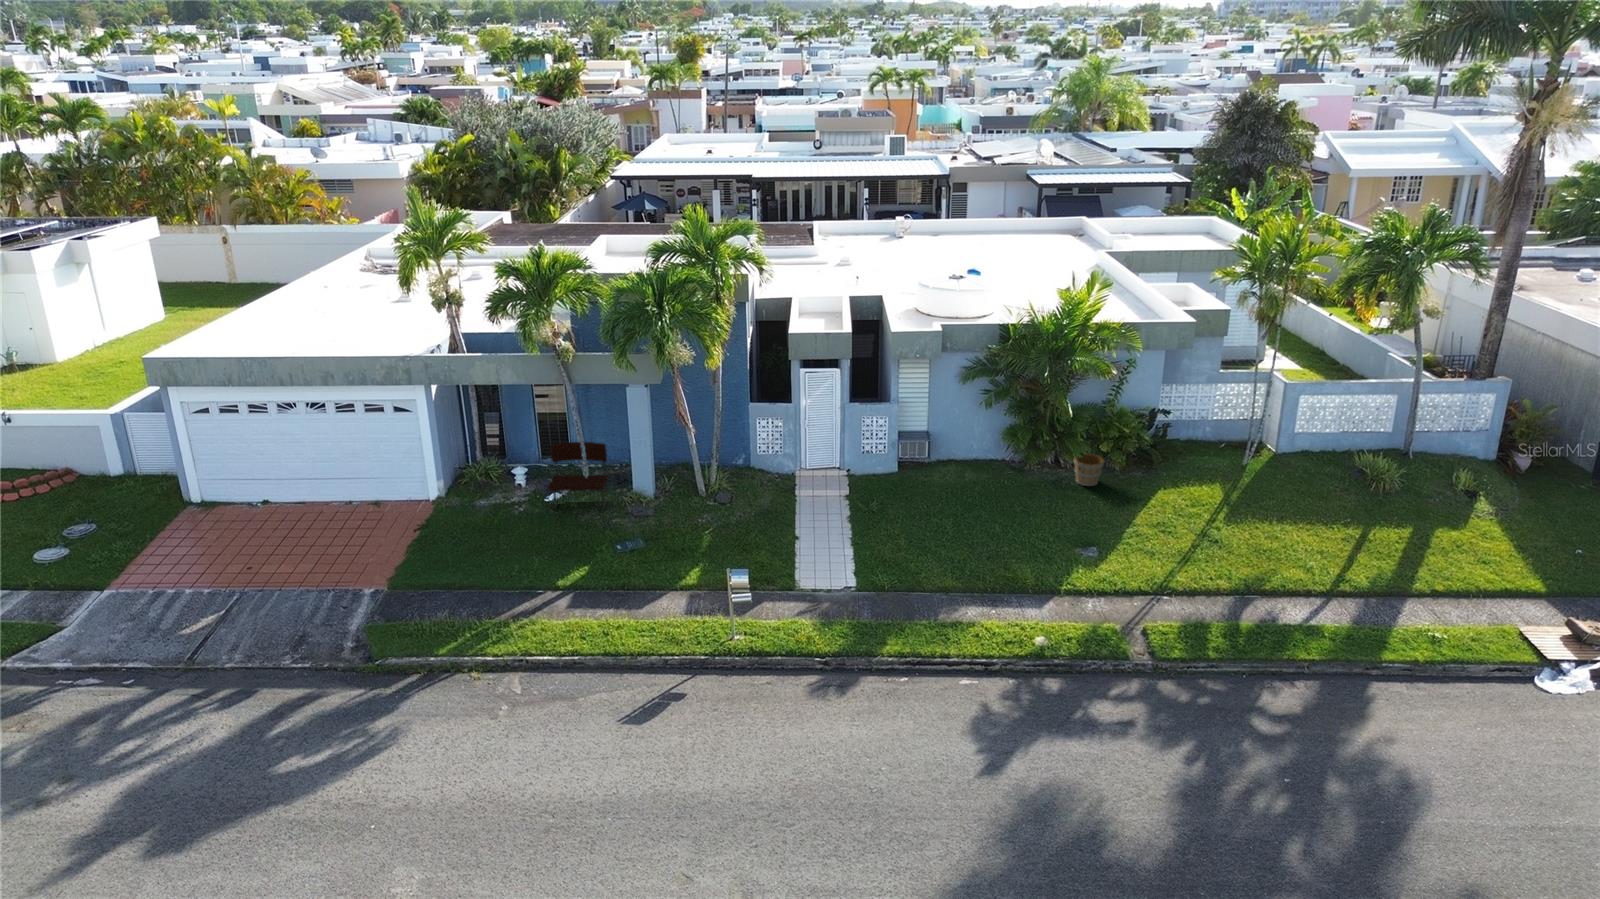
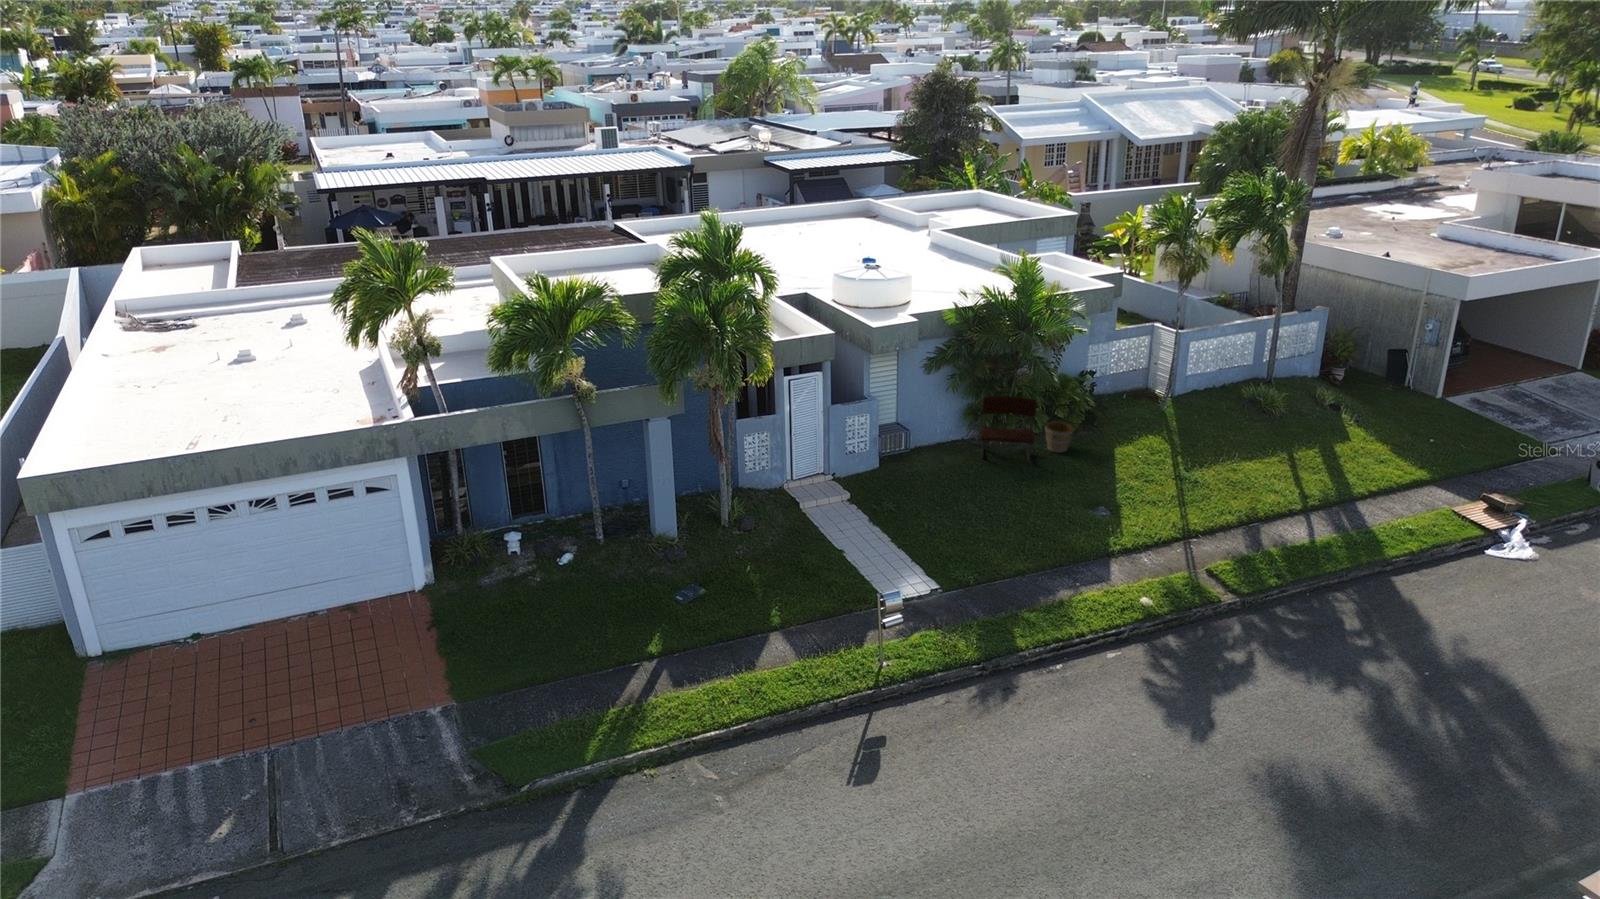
bench: present [548,442,608,509] -> present [980,396,1036,461]

